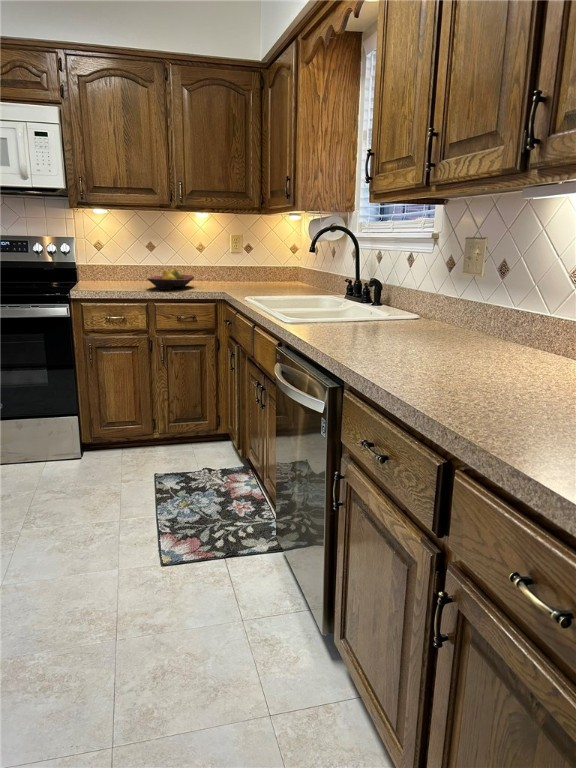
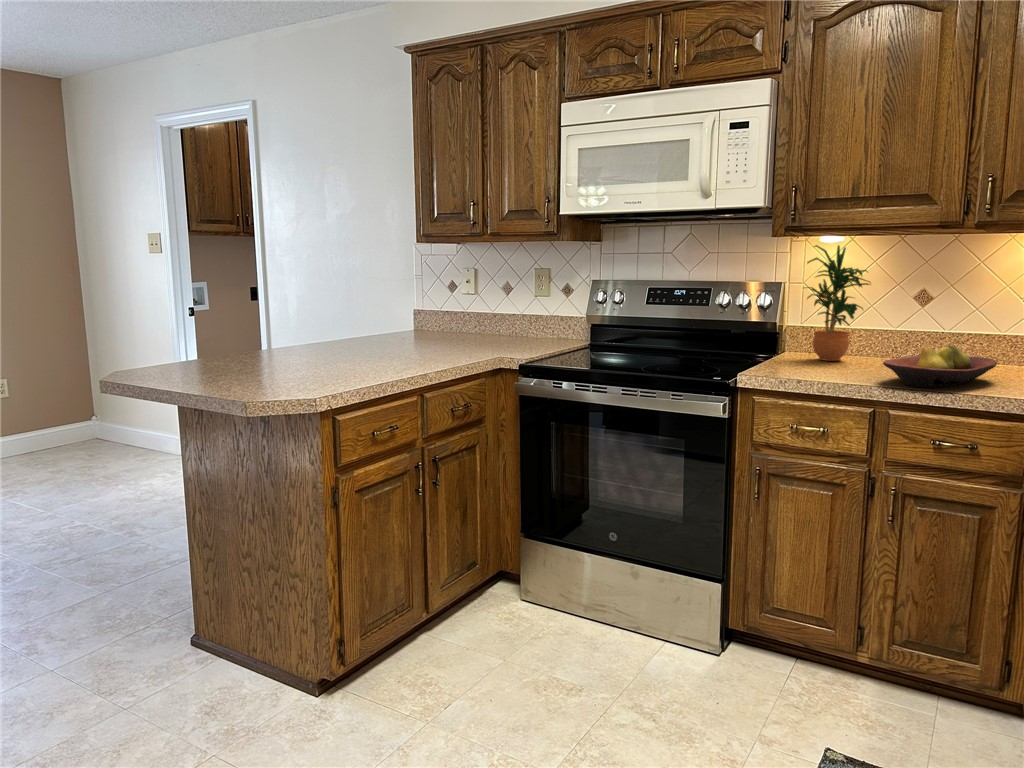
potted plant: none [84,214,126,284] -> present [805,245,871,361]

